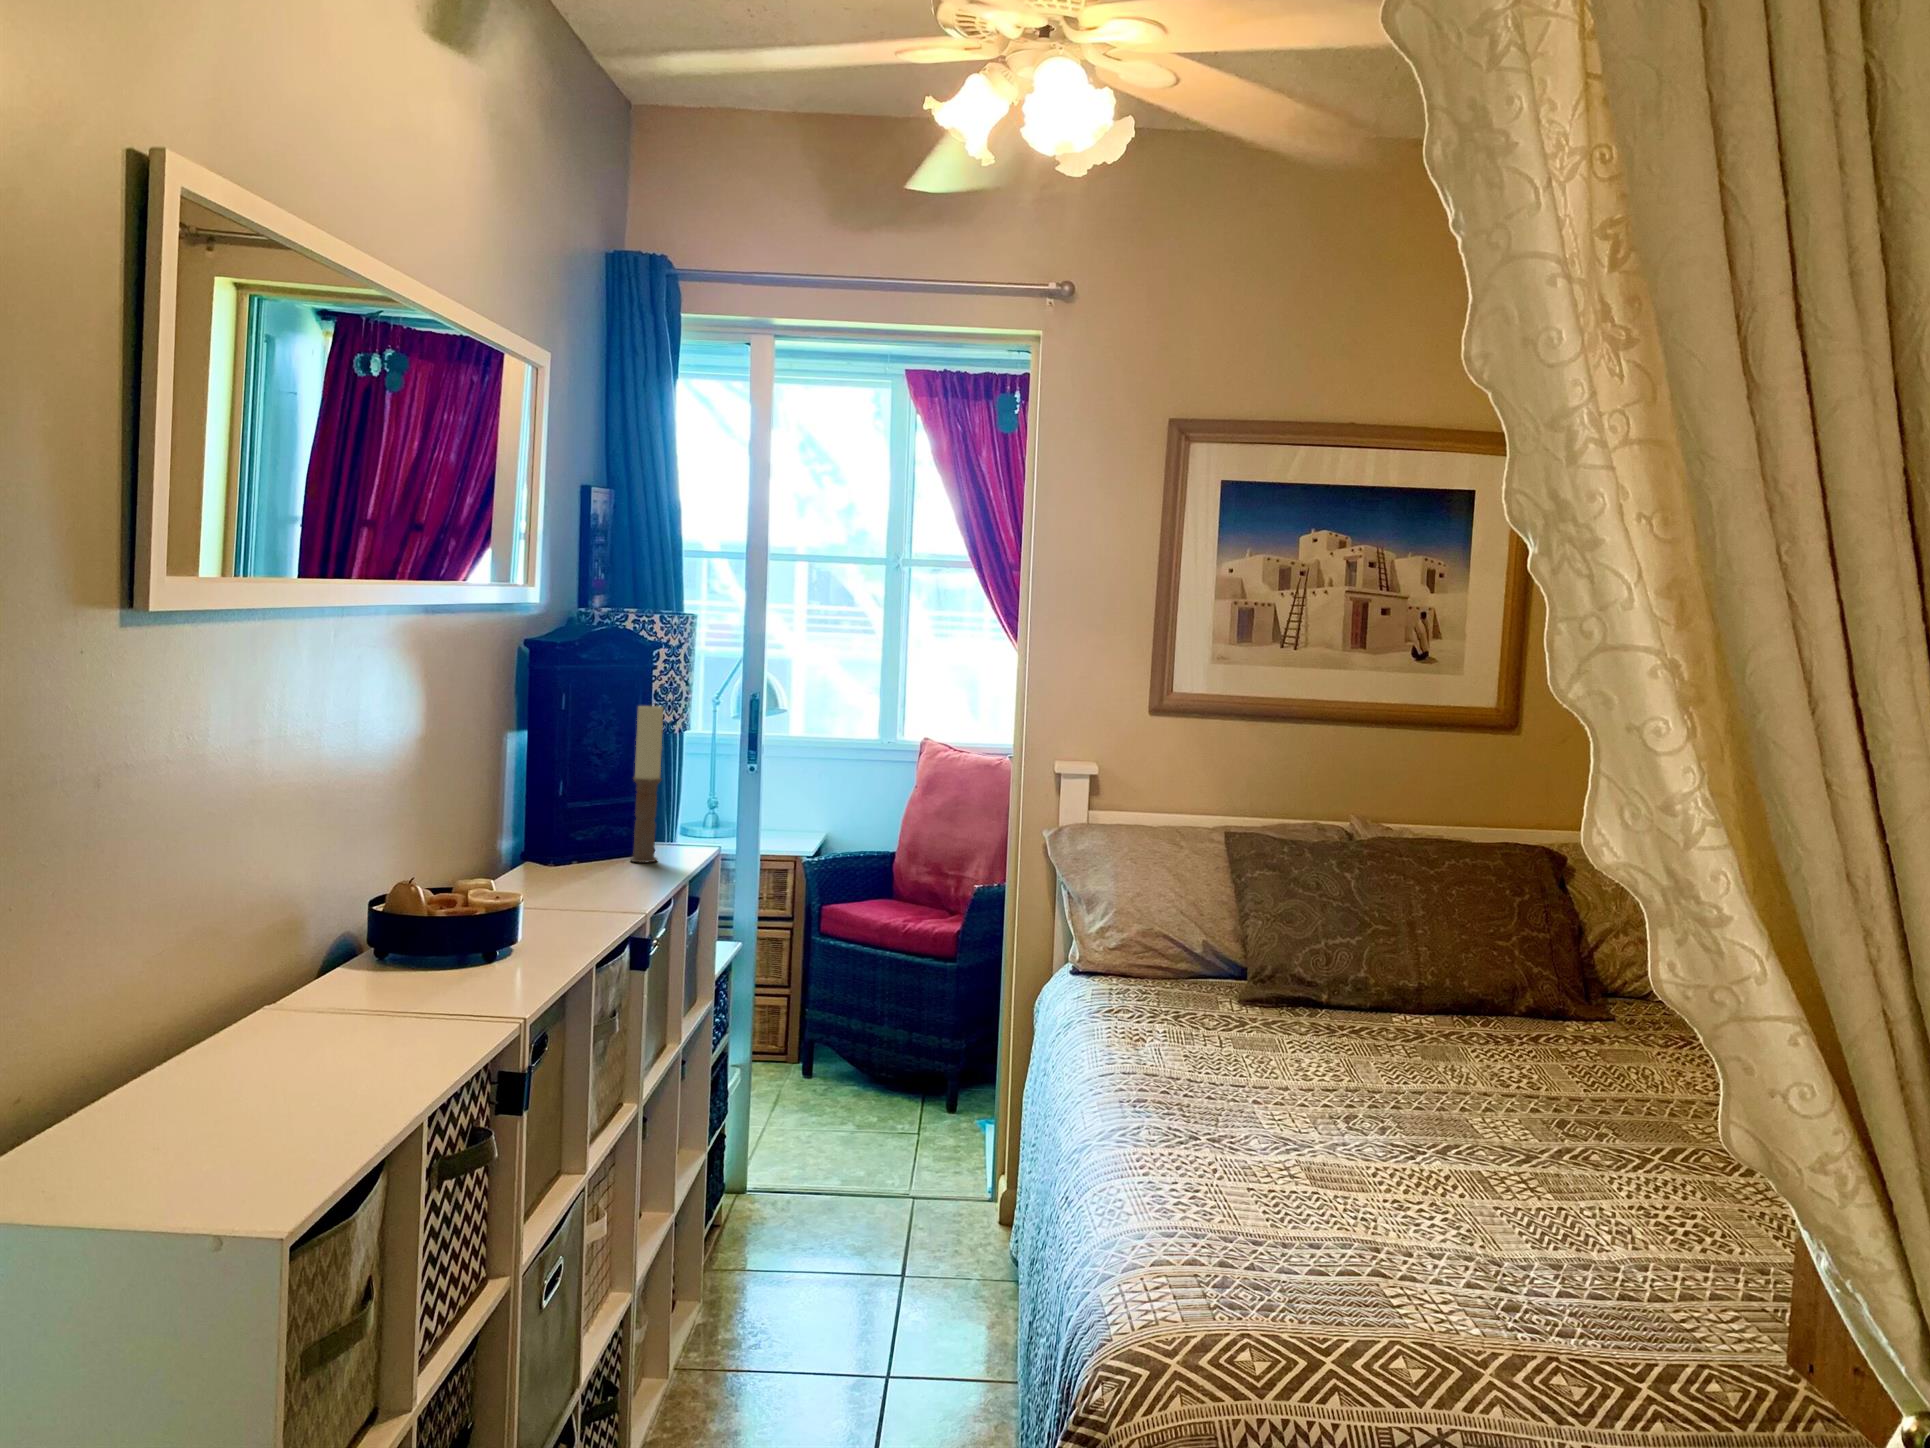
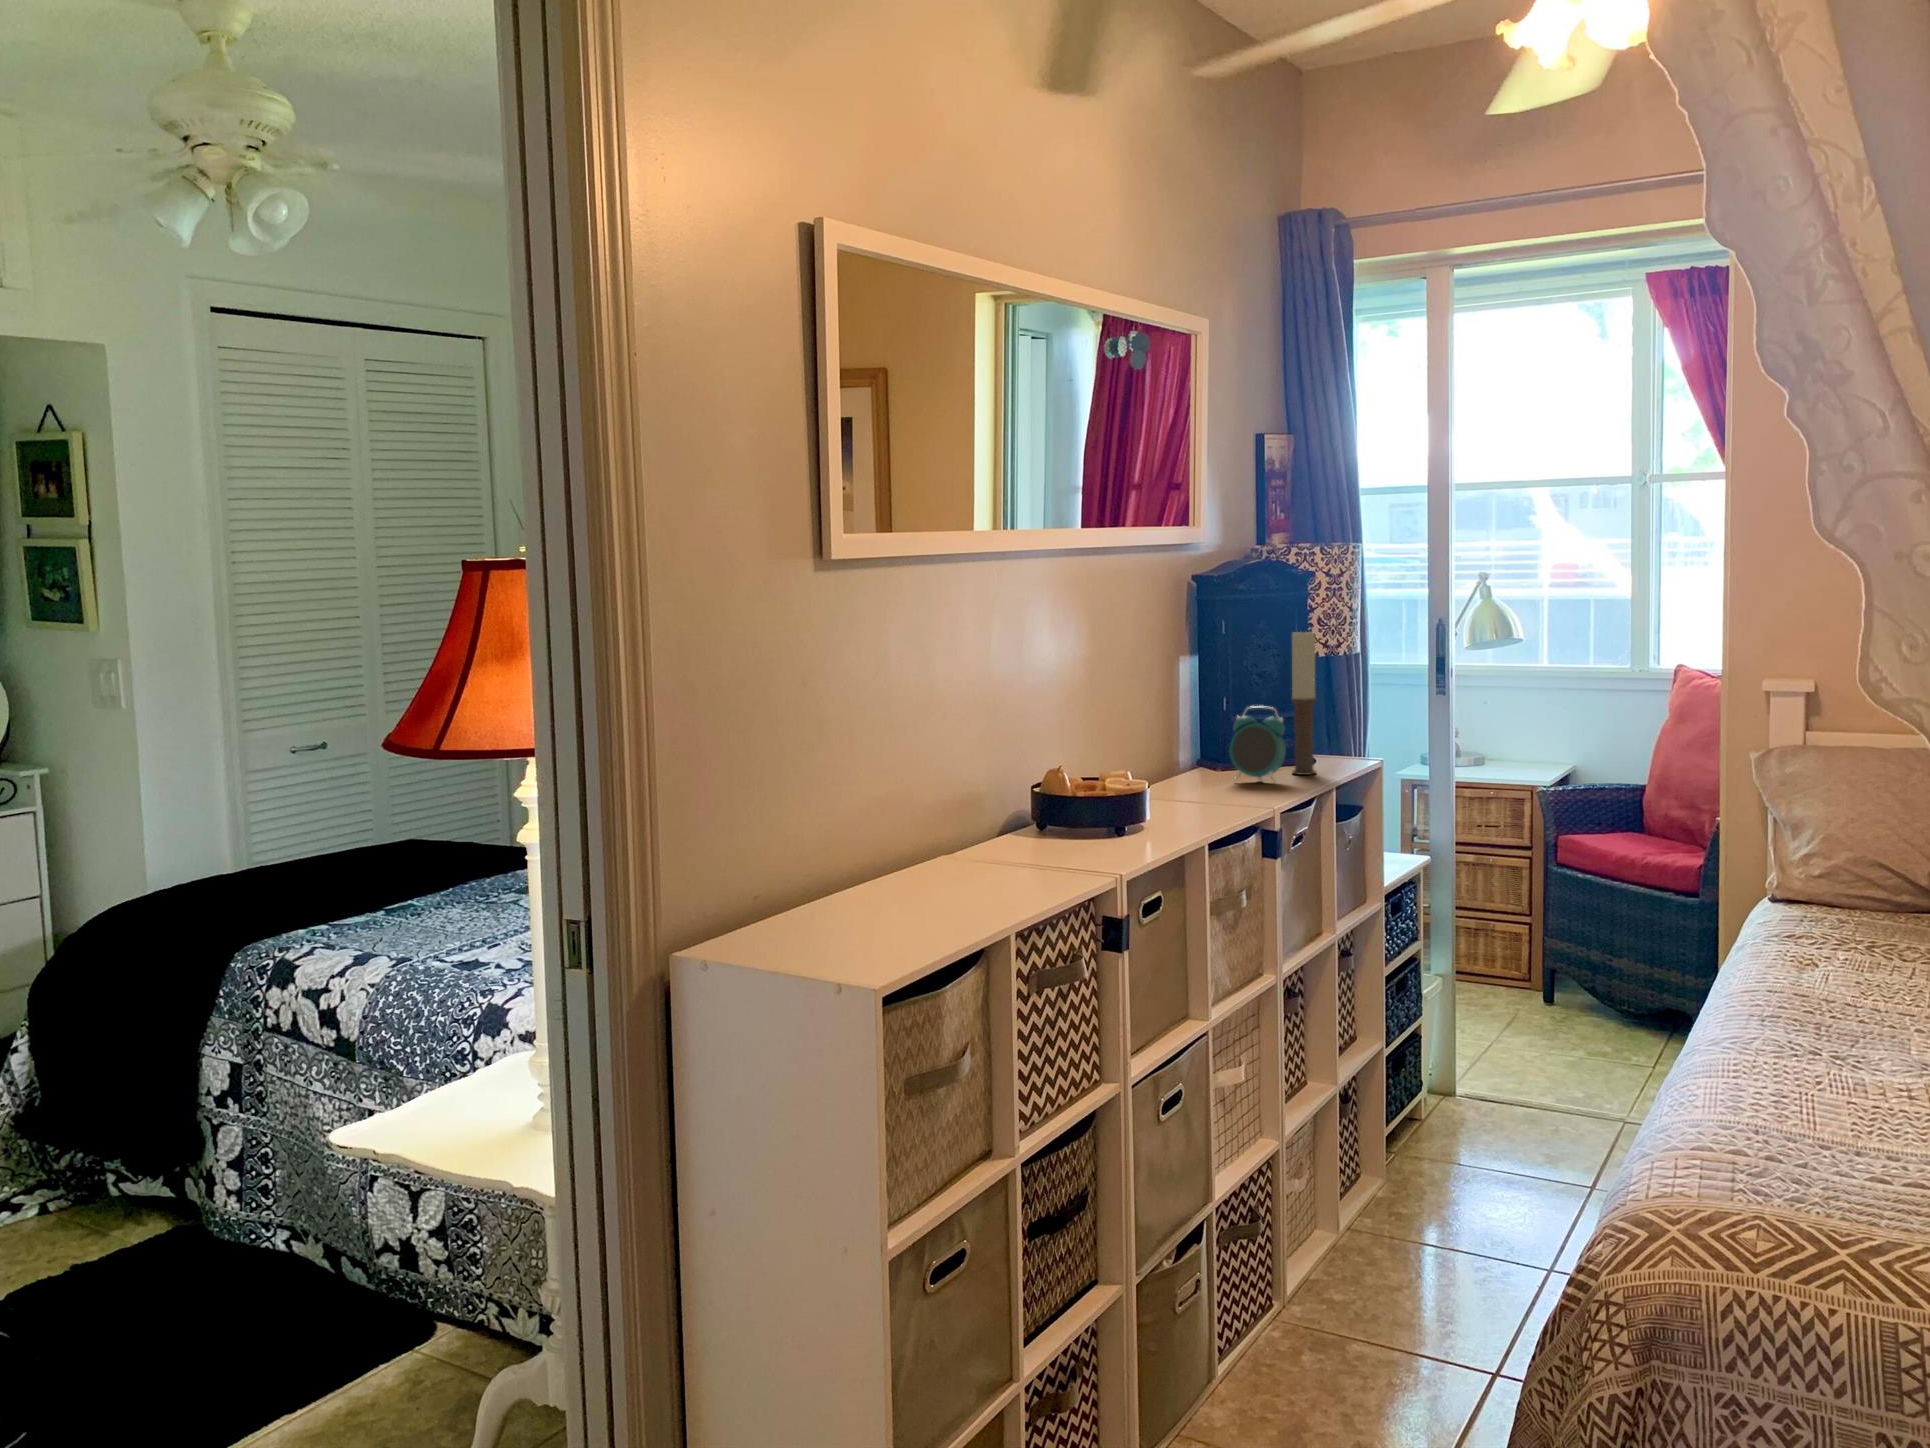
alarm clock: none [567,787,632,874] -> present [1229,706,1286,783]

